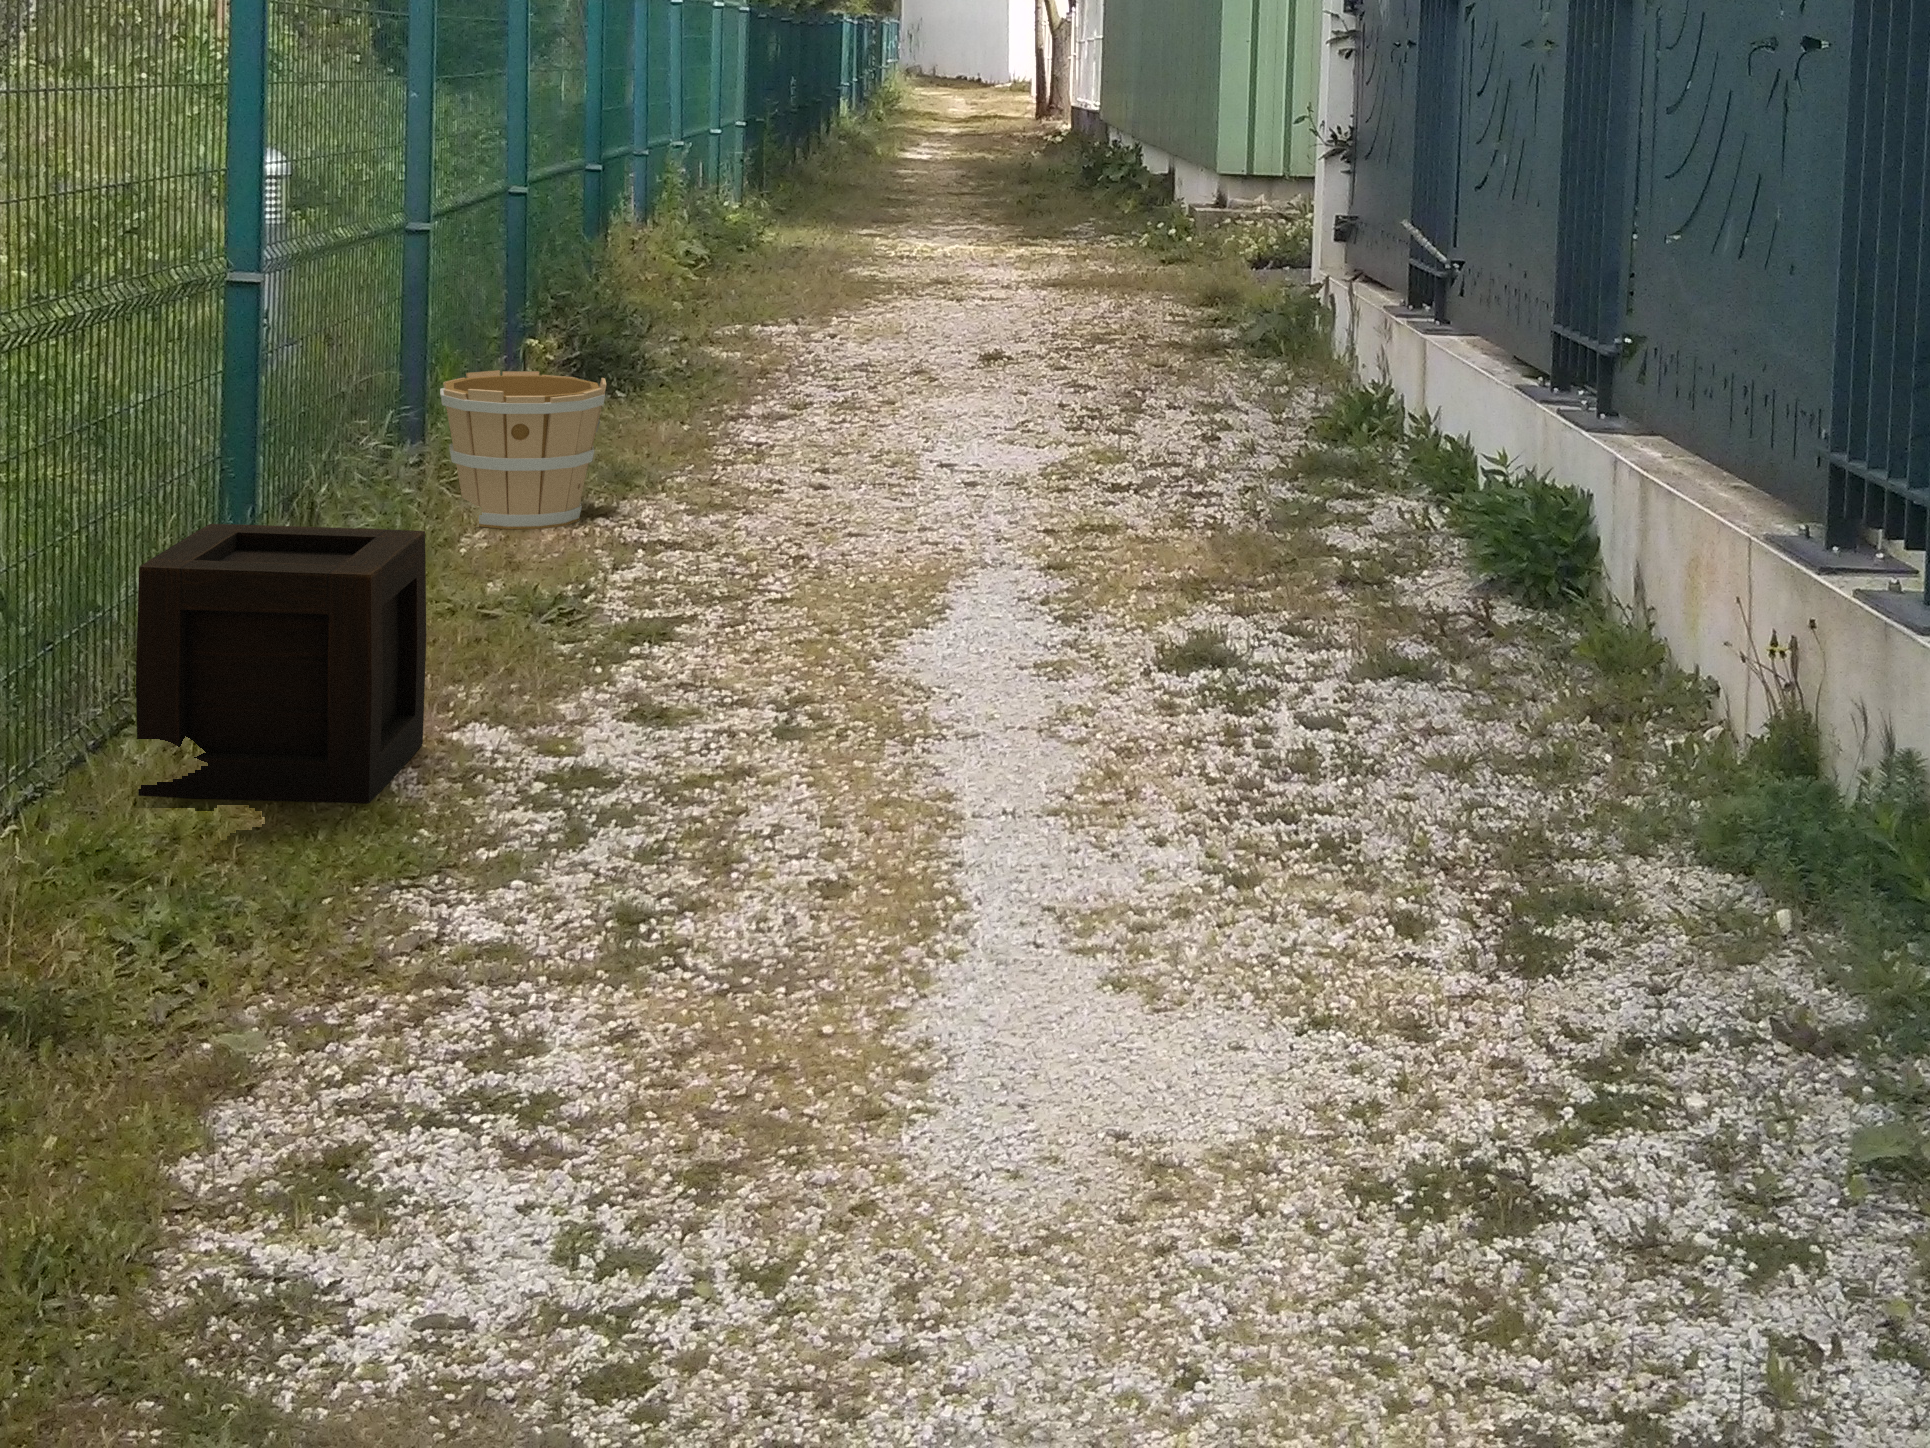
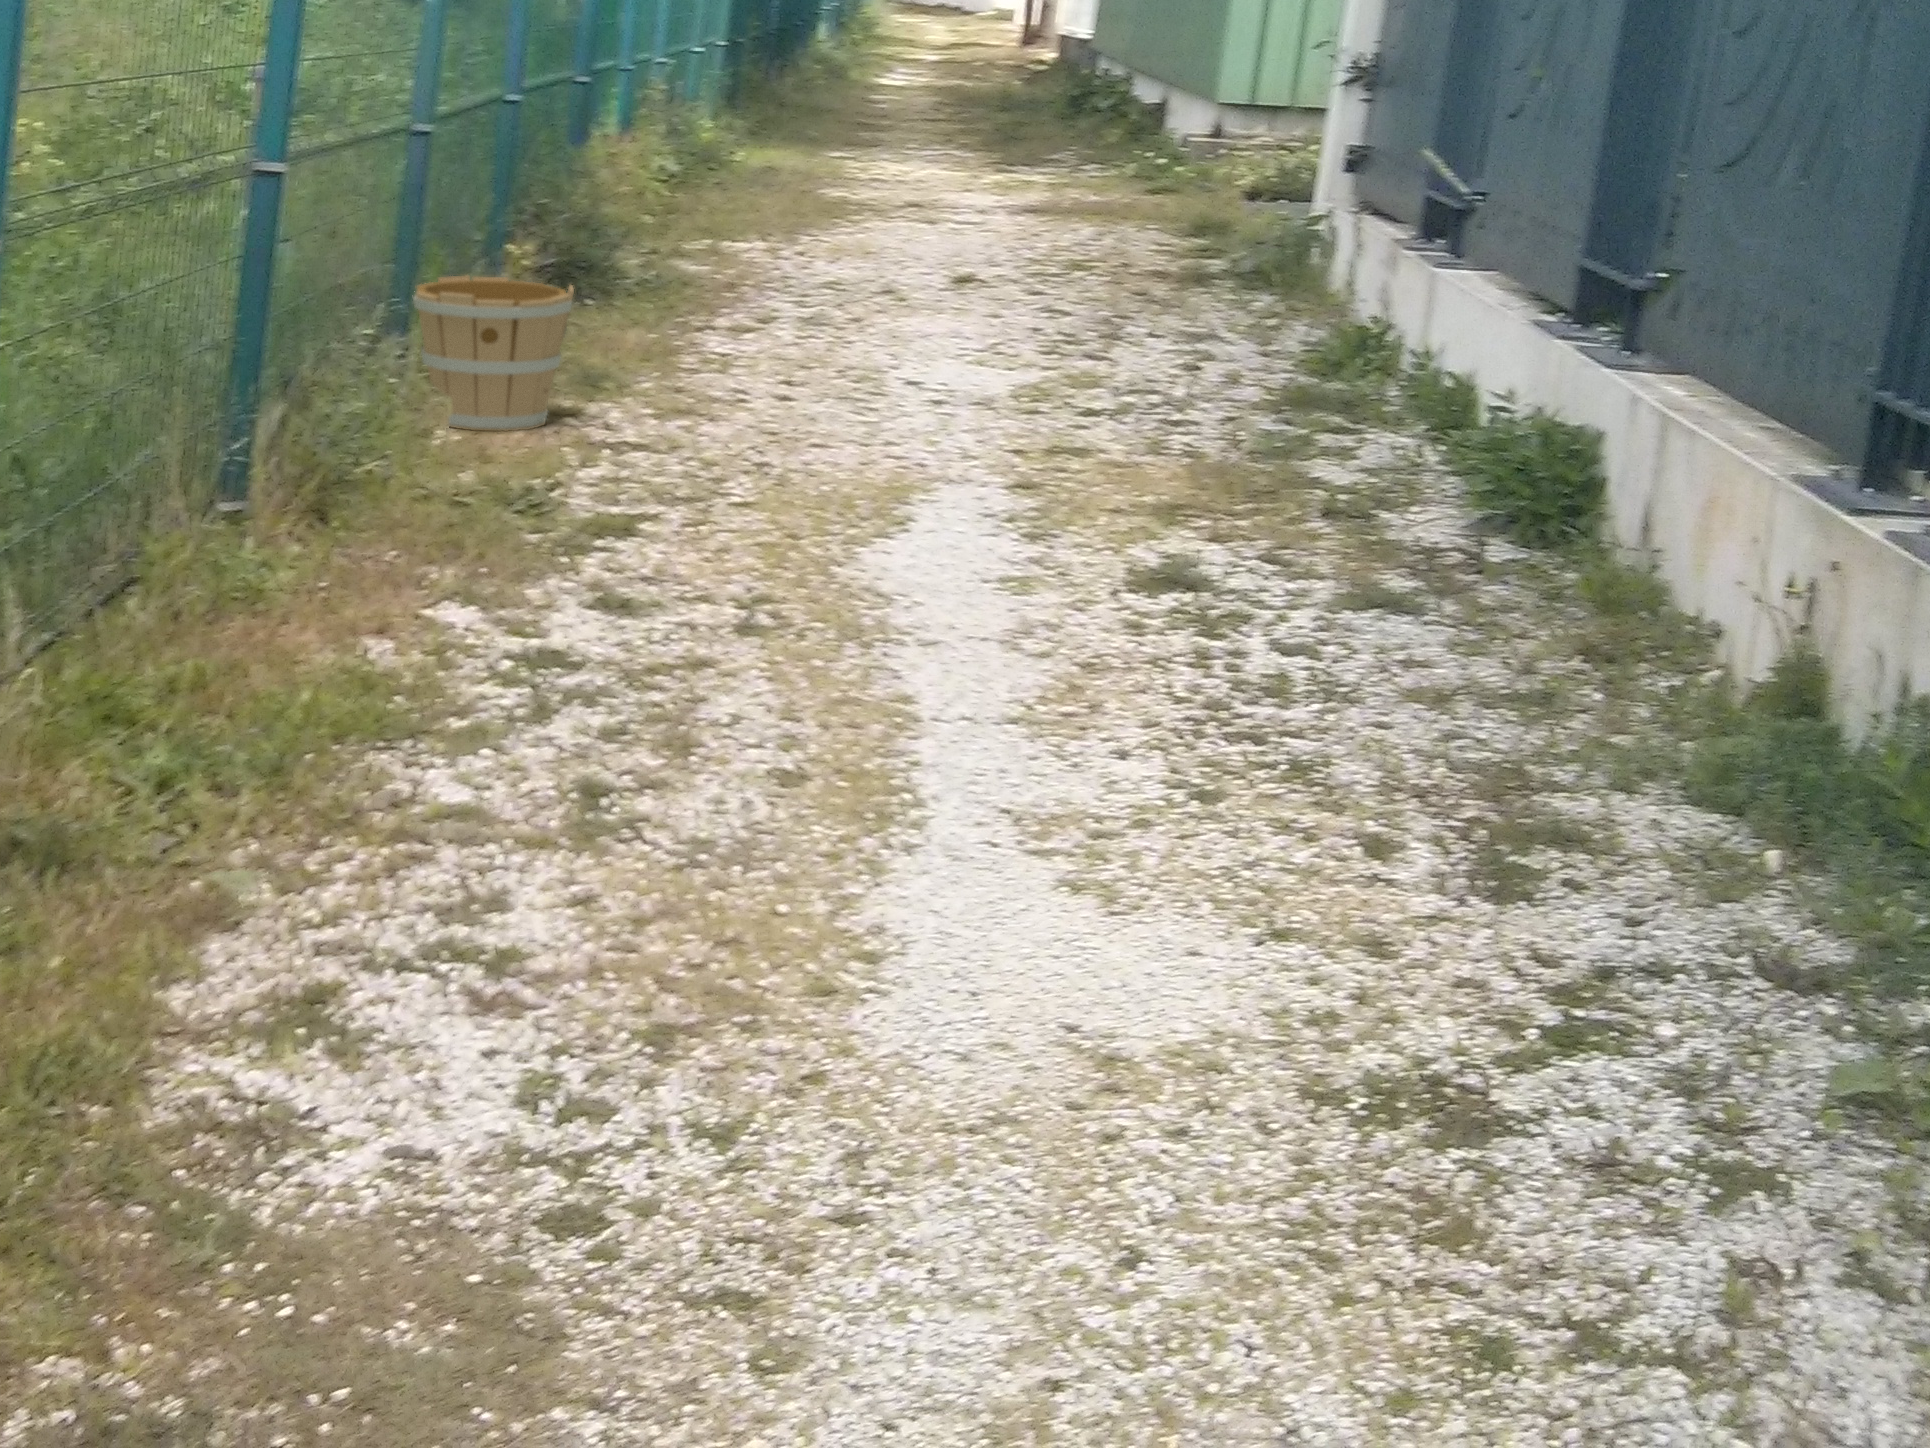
wooden crate: present [136,524,426,803] -> none [131,412,400,682]

